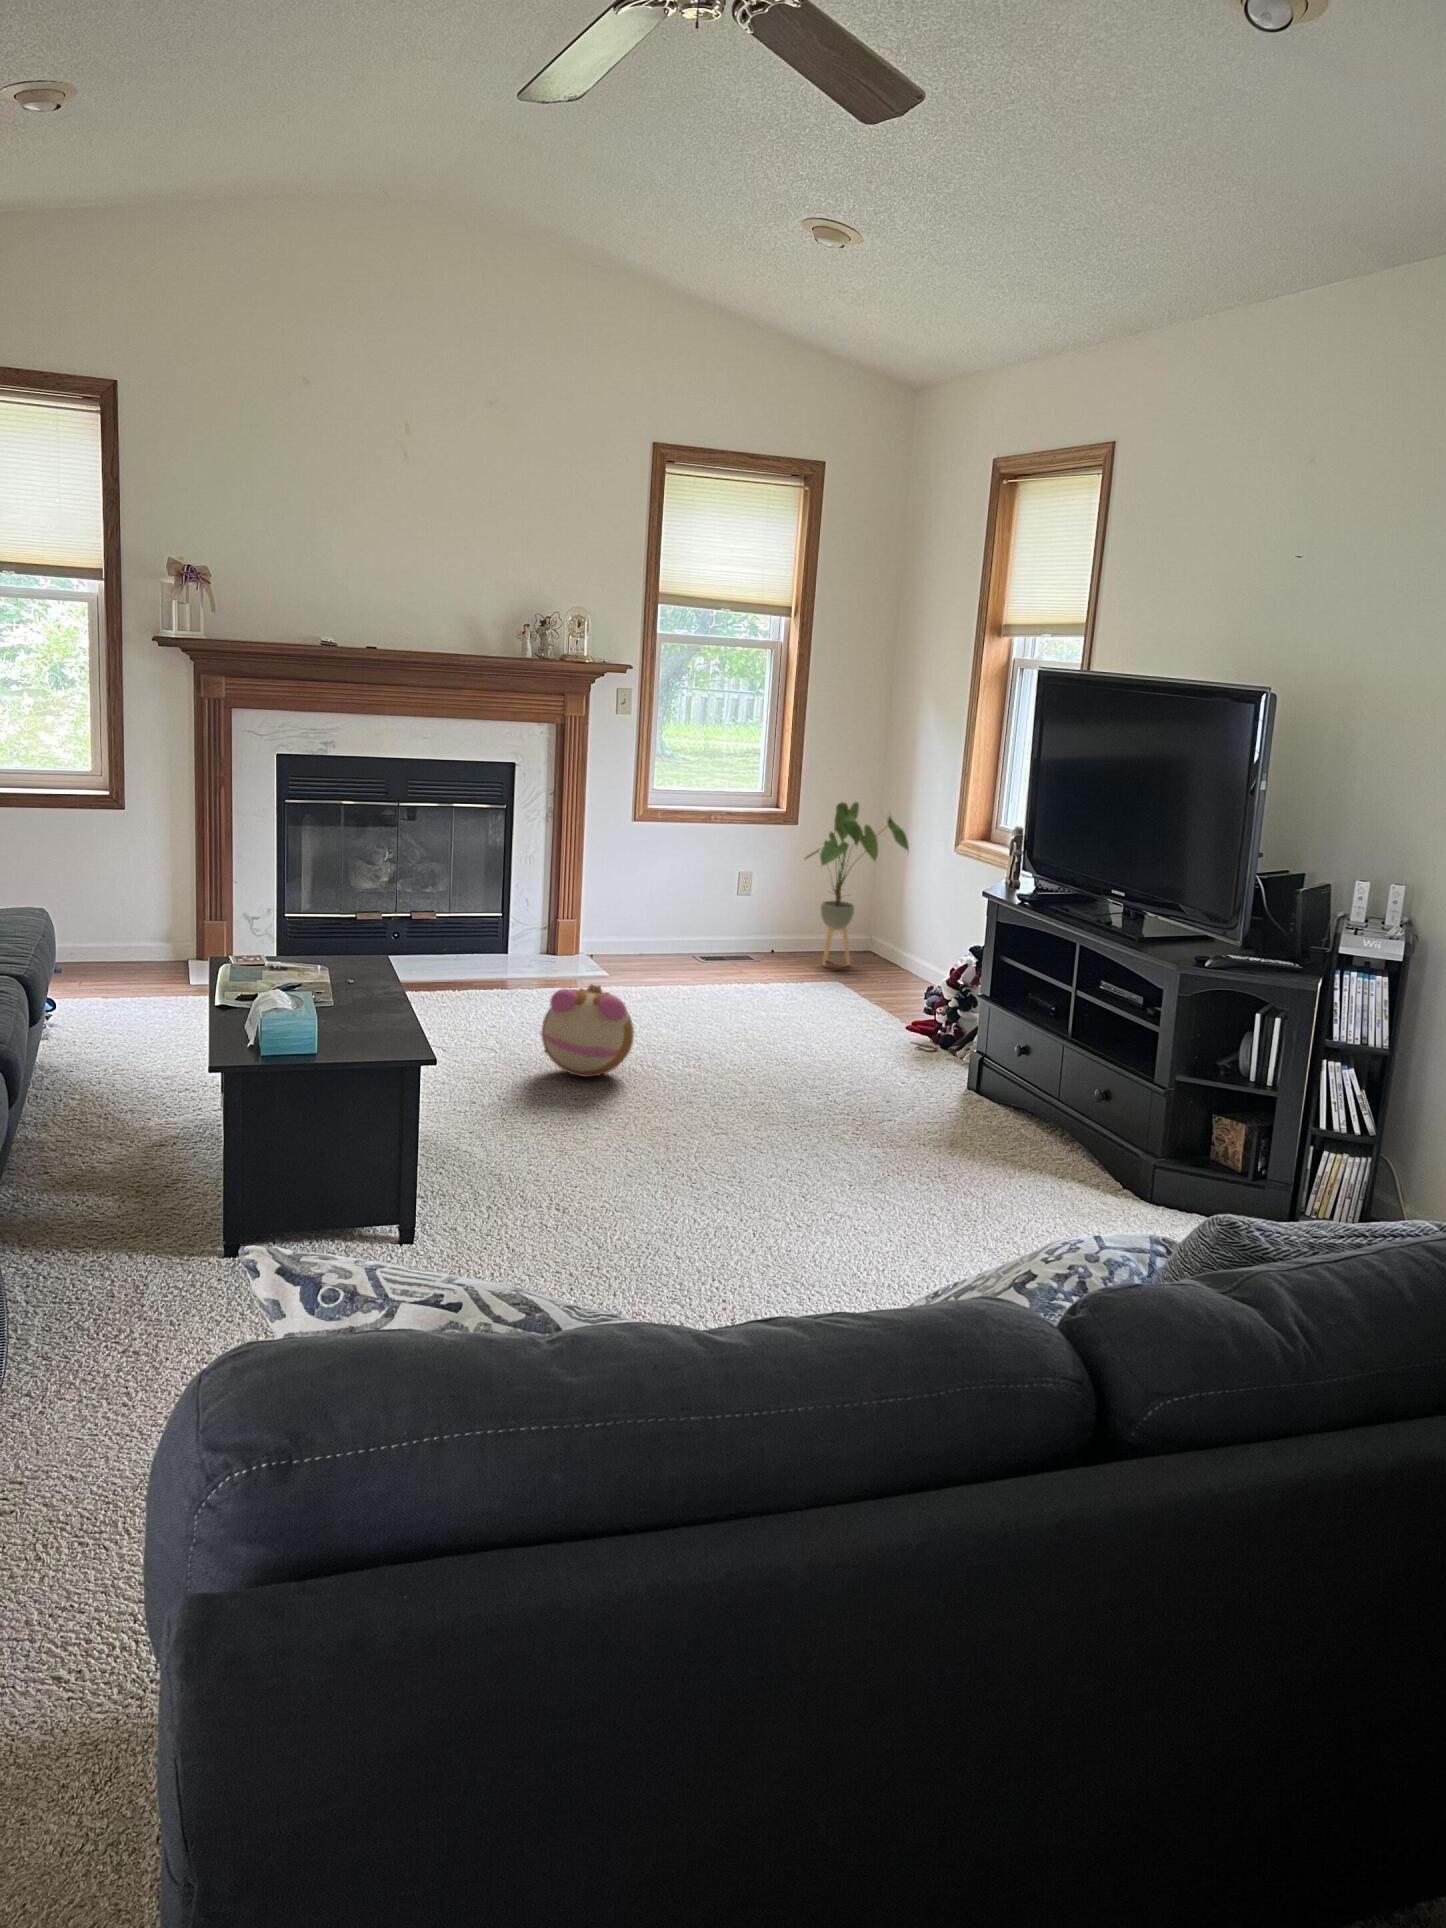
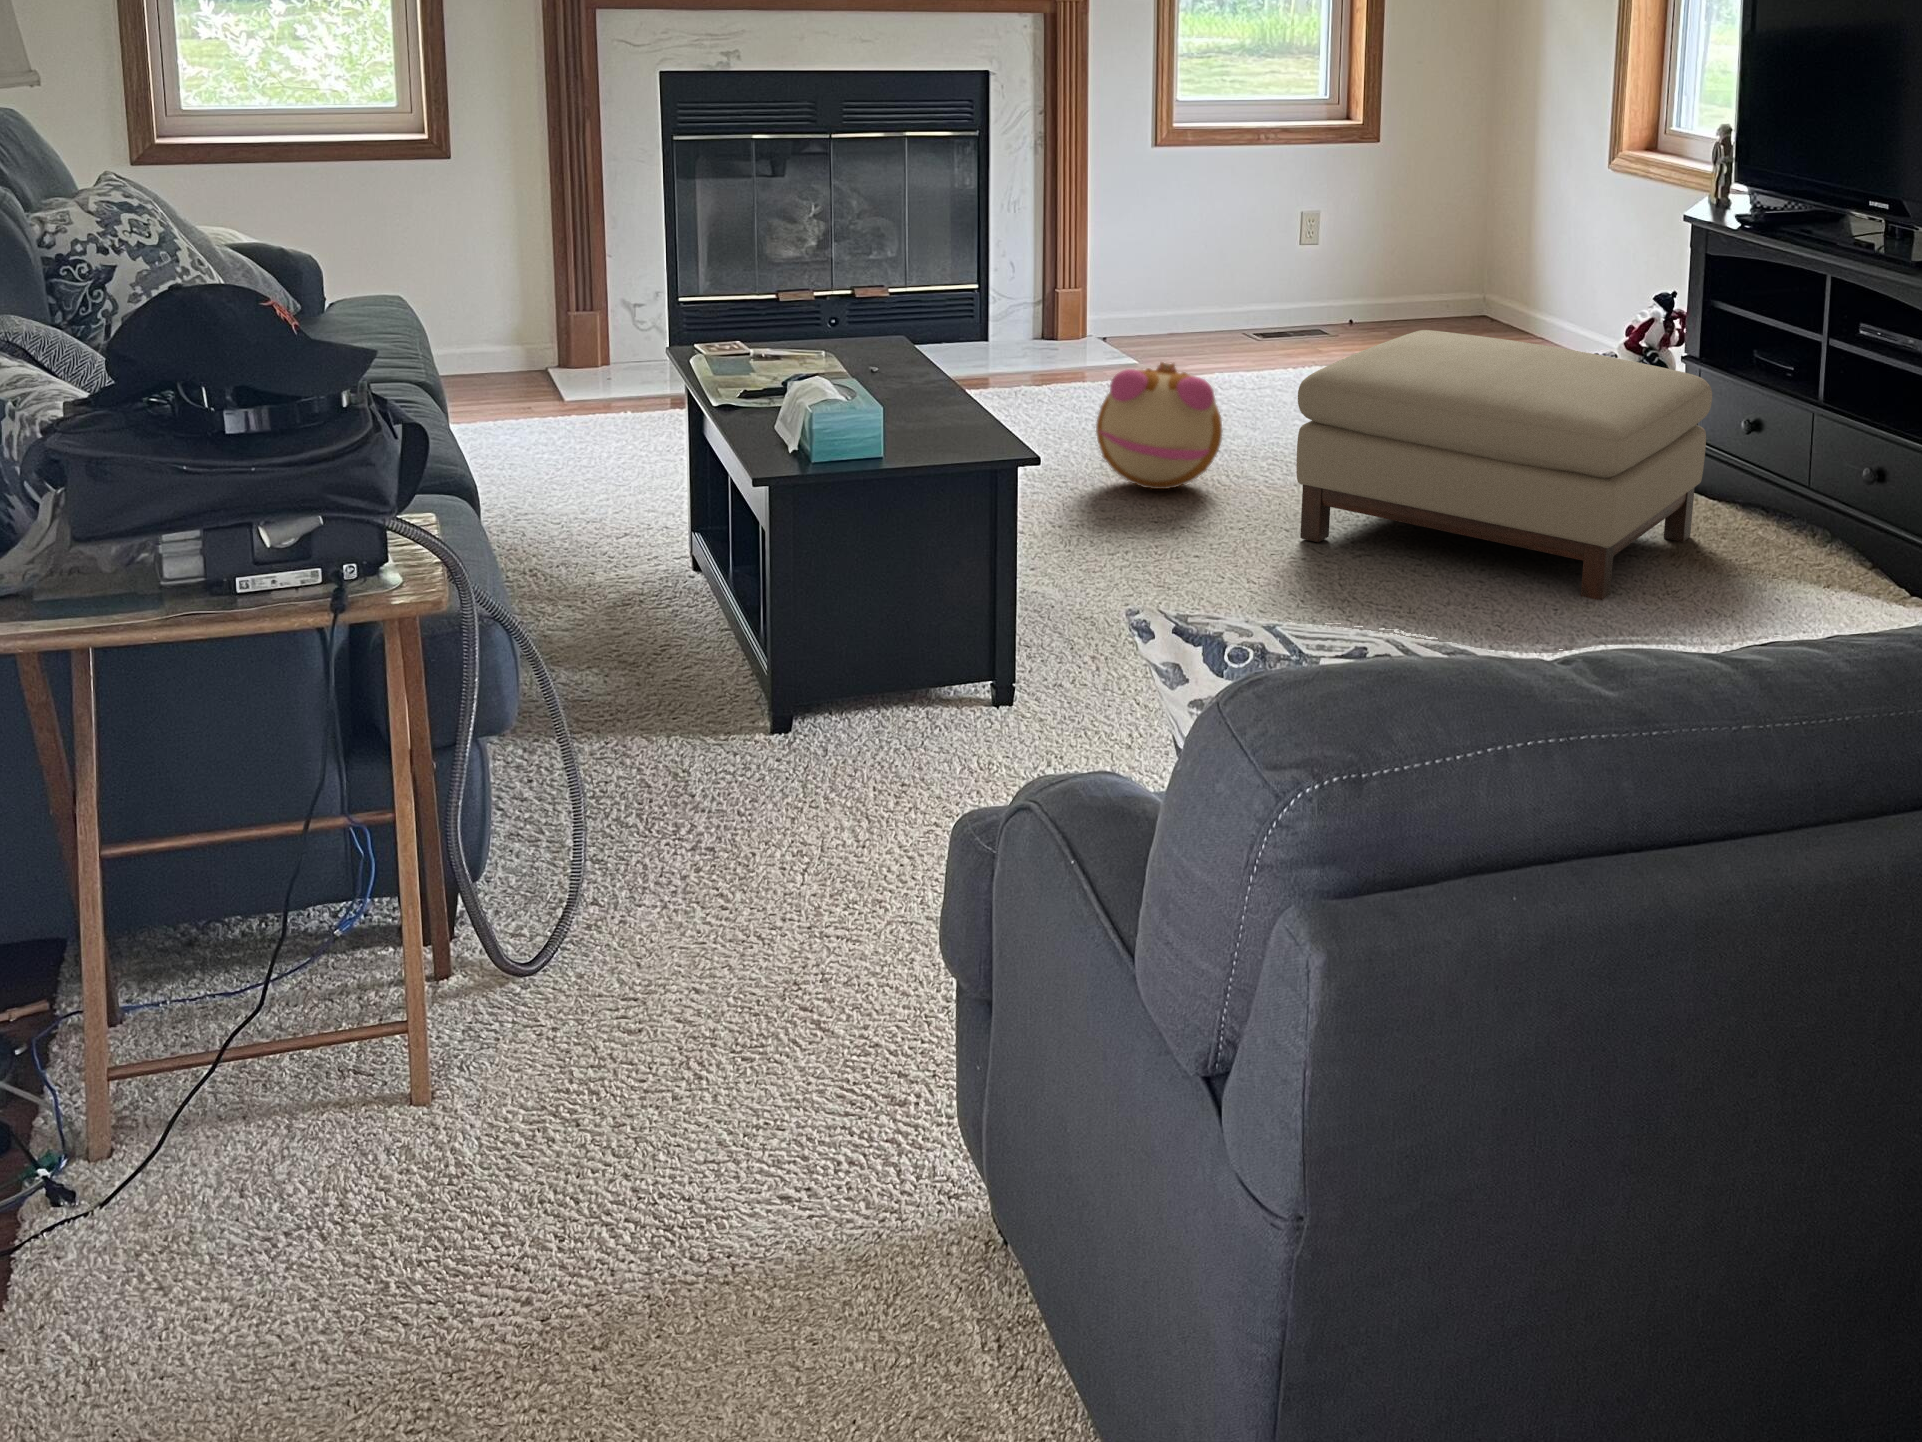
house plant: present [806,802,909,966] -> none [1387,108,1537,338]
ottoman: none [673,970,986,1186] -> present [1296,330,1712,600]

